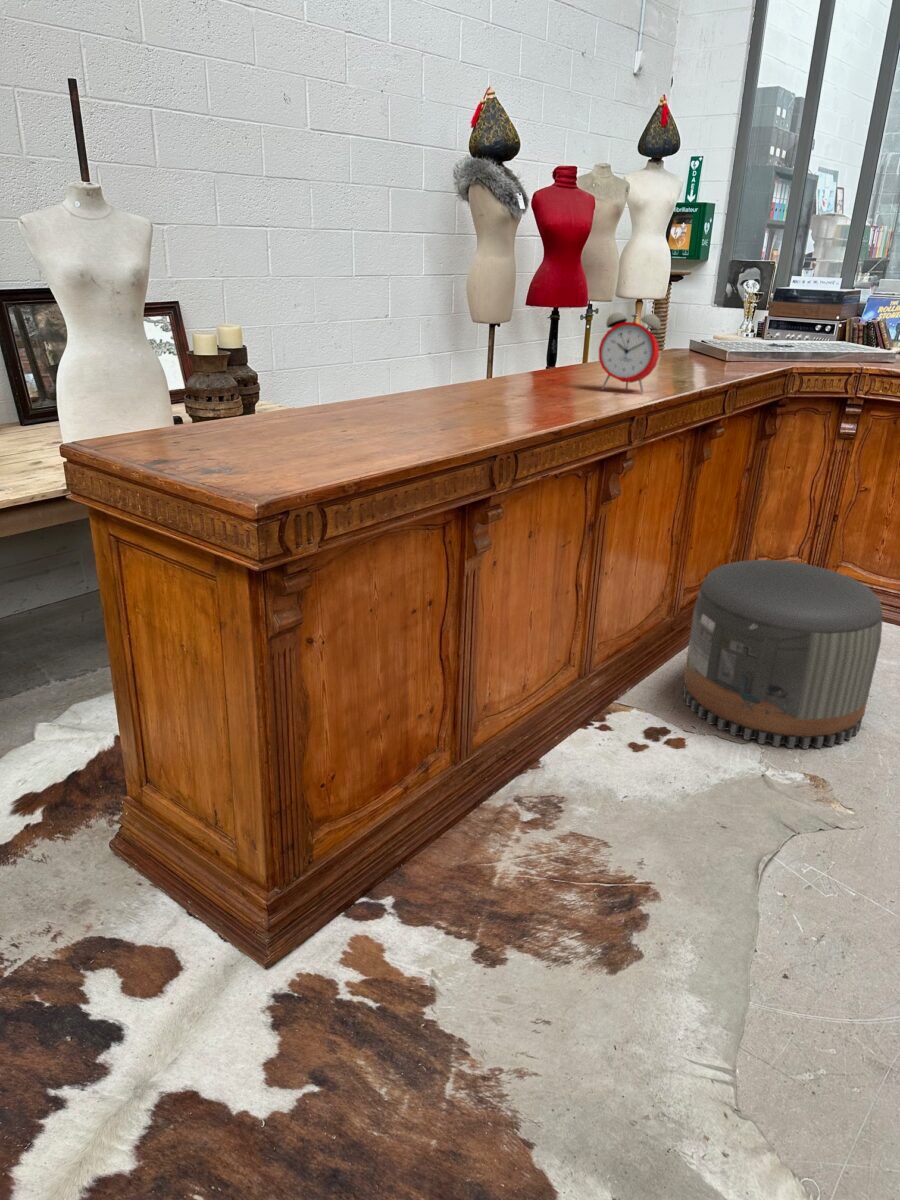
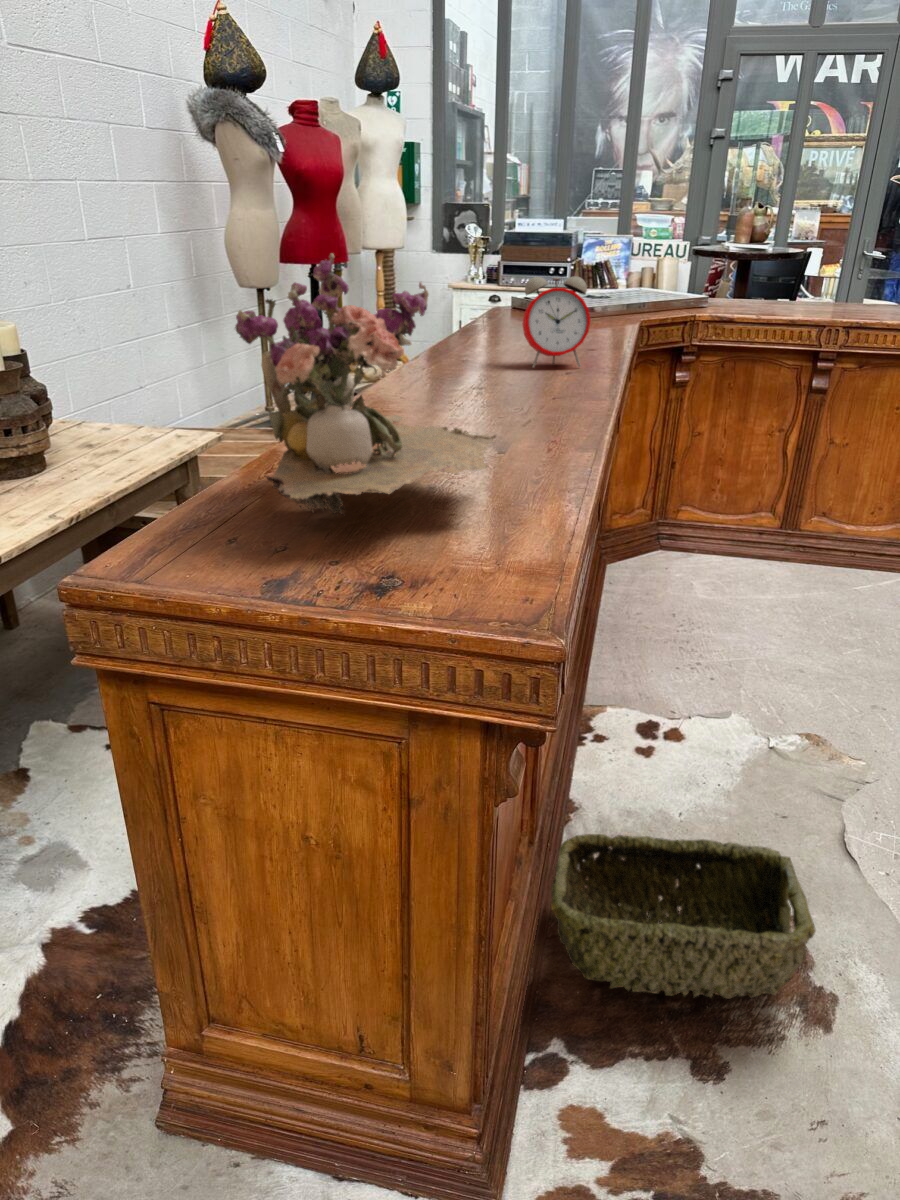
flower arrangement: none [193,266,393,443] -> present [235,253,496,514]
pouf: present [683,560,883,749] -> none [625,521,821,715]
woven basket: none [416,764,643,924] -> present [551,834,816,999]

